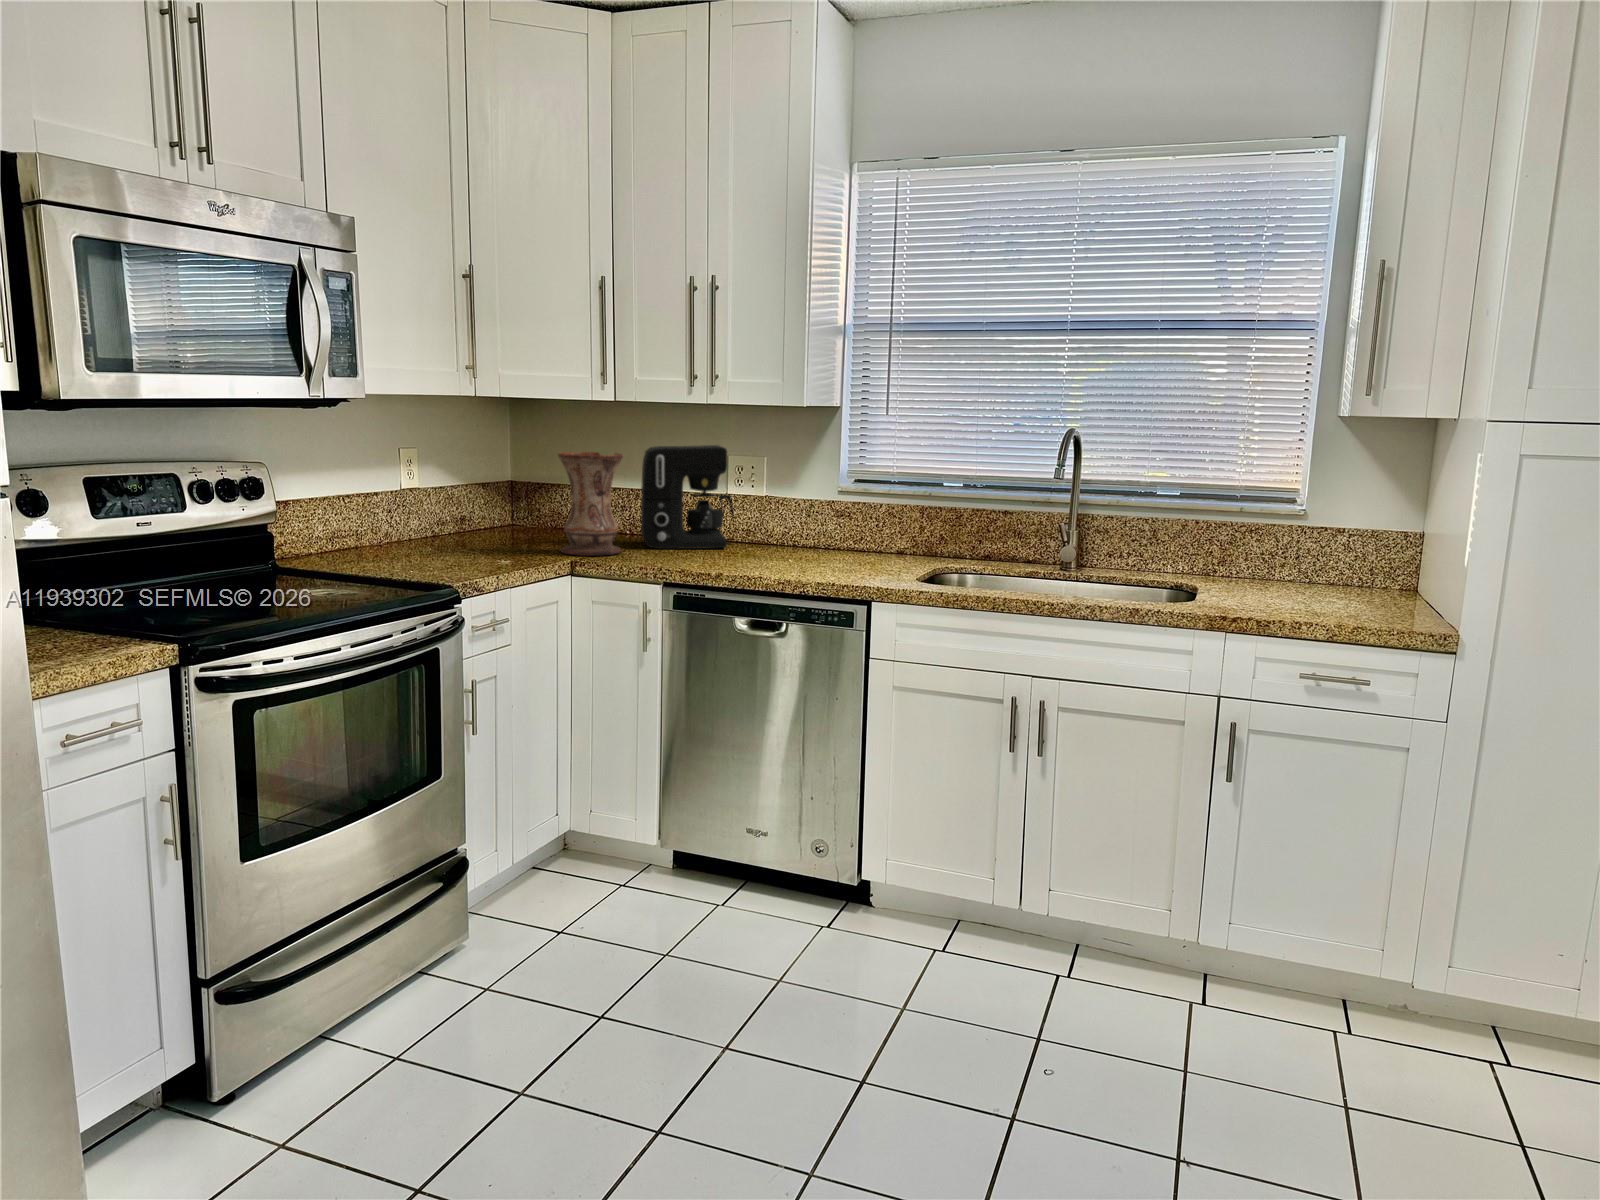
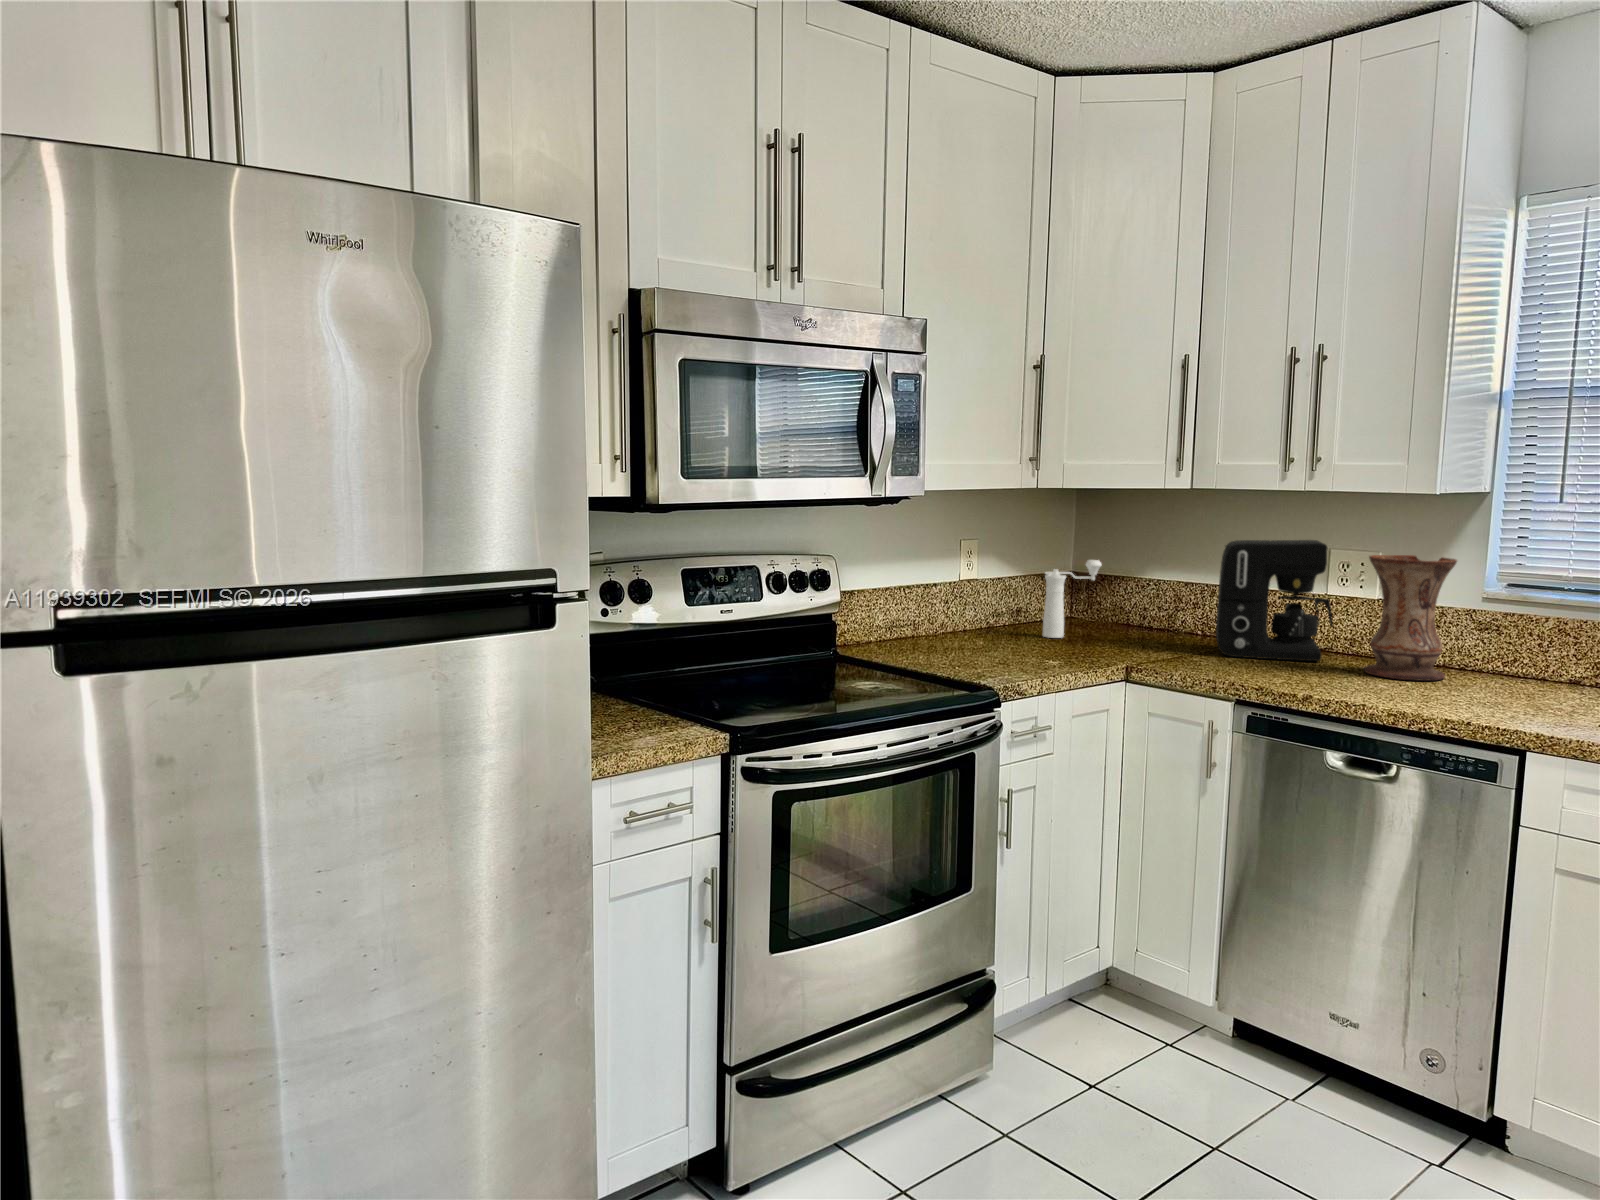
vase: present [558,452,623,556] -> present [1364,555,1457,681]
pepper mill: none [484,467,537,542] -> present [1043,560,1101,638]

